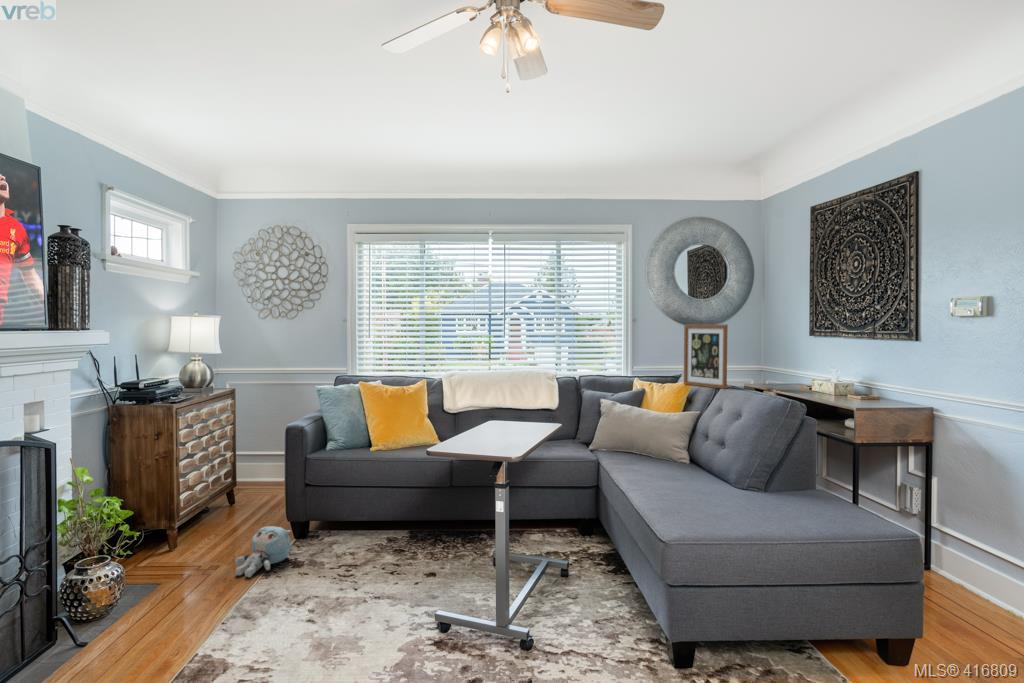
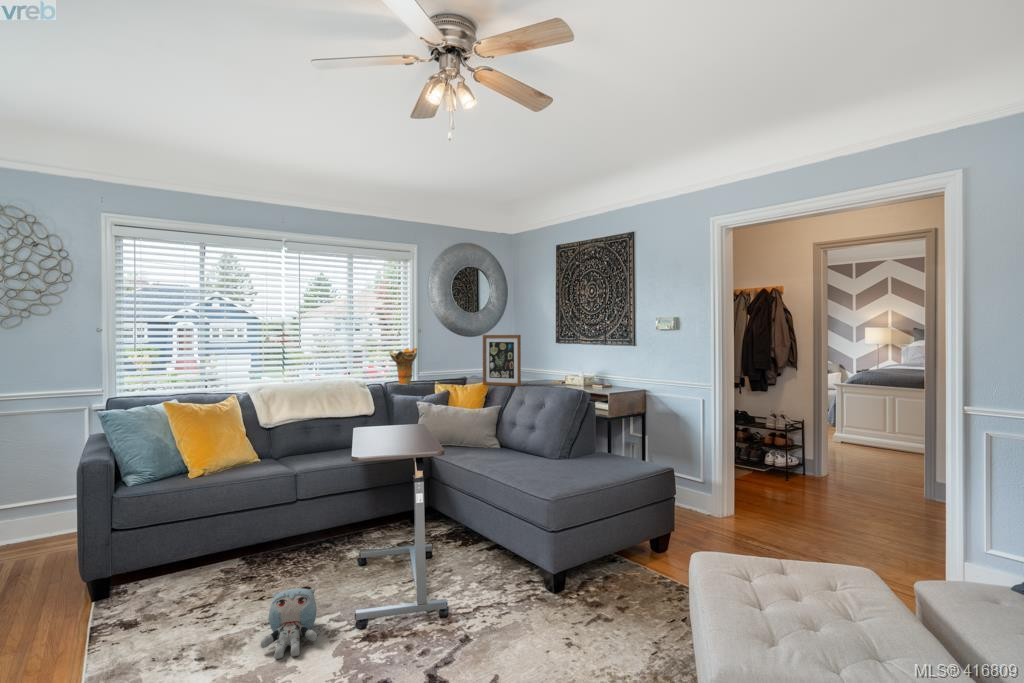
decorative vase: none [583,339,615,379] -> present [389,348,417,385]
plush toy: present [235,526,291,577] -> present [260,588,317,659]

